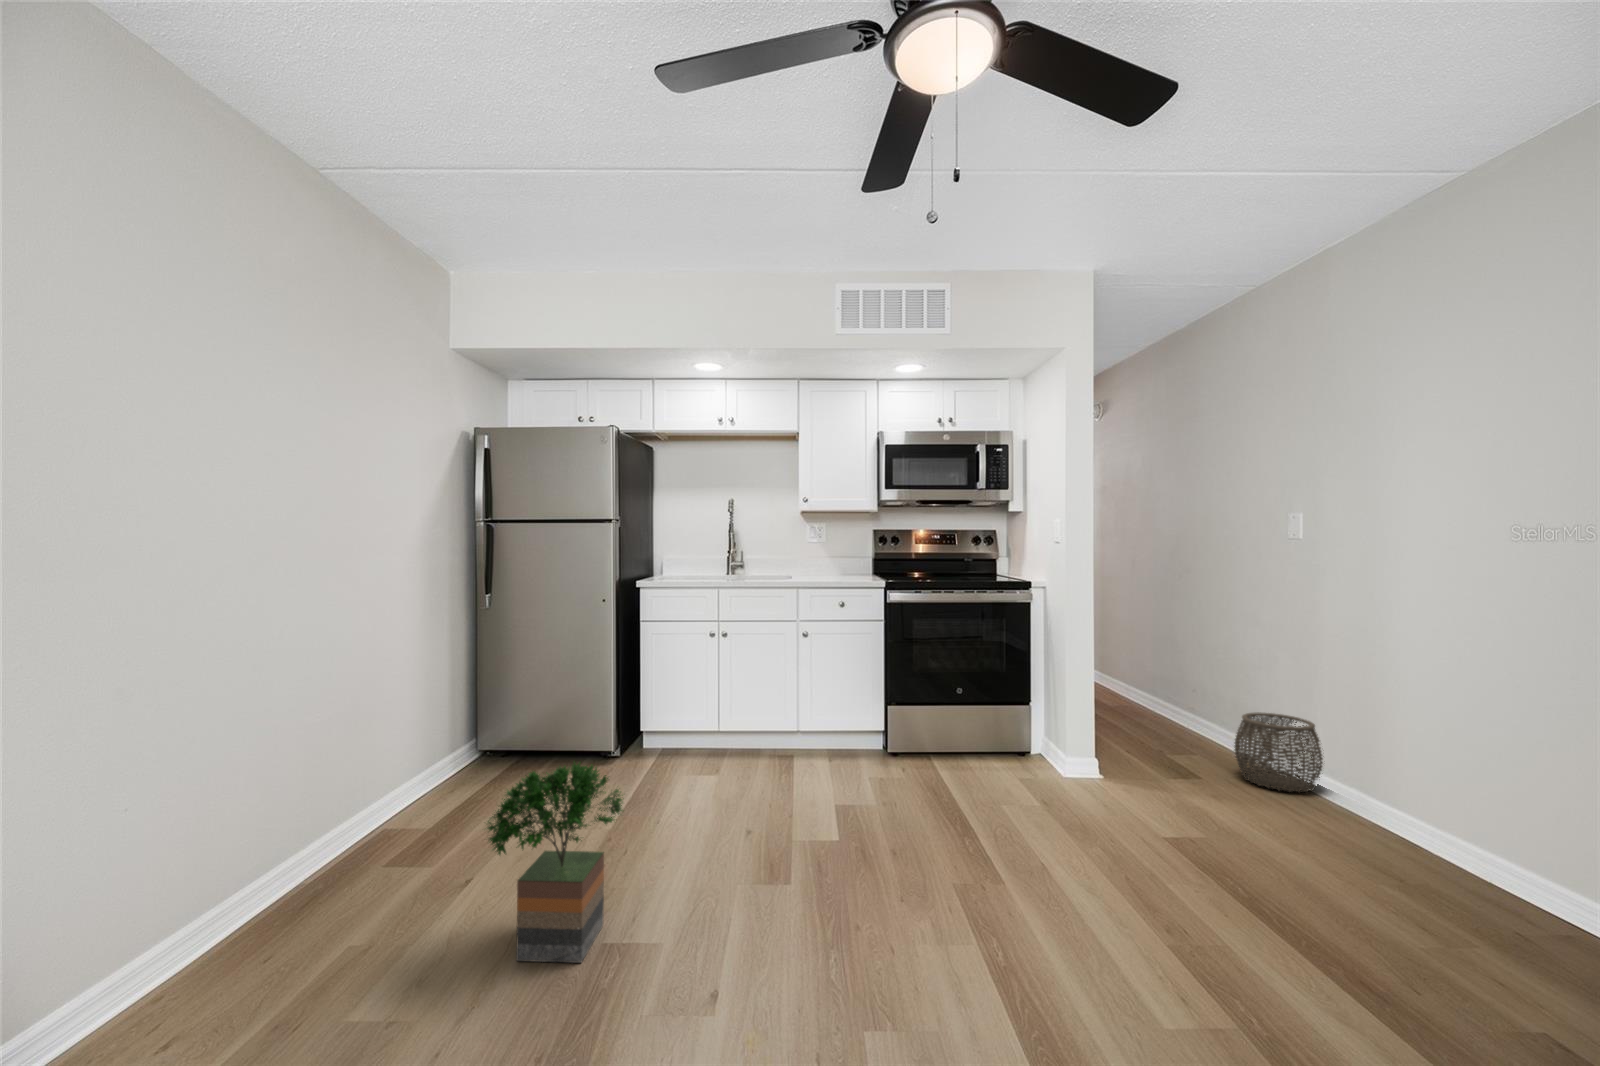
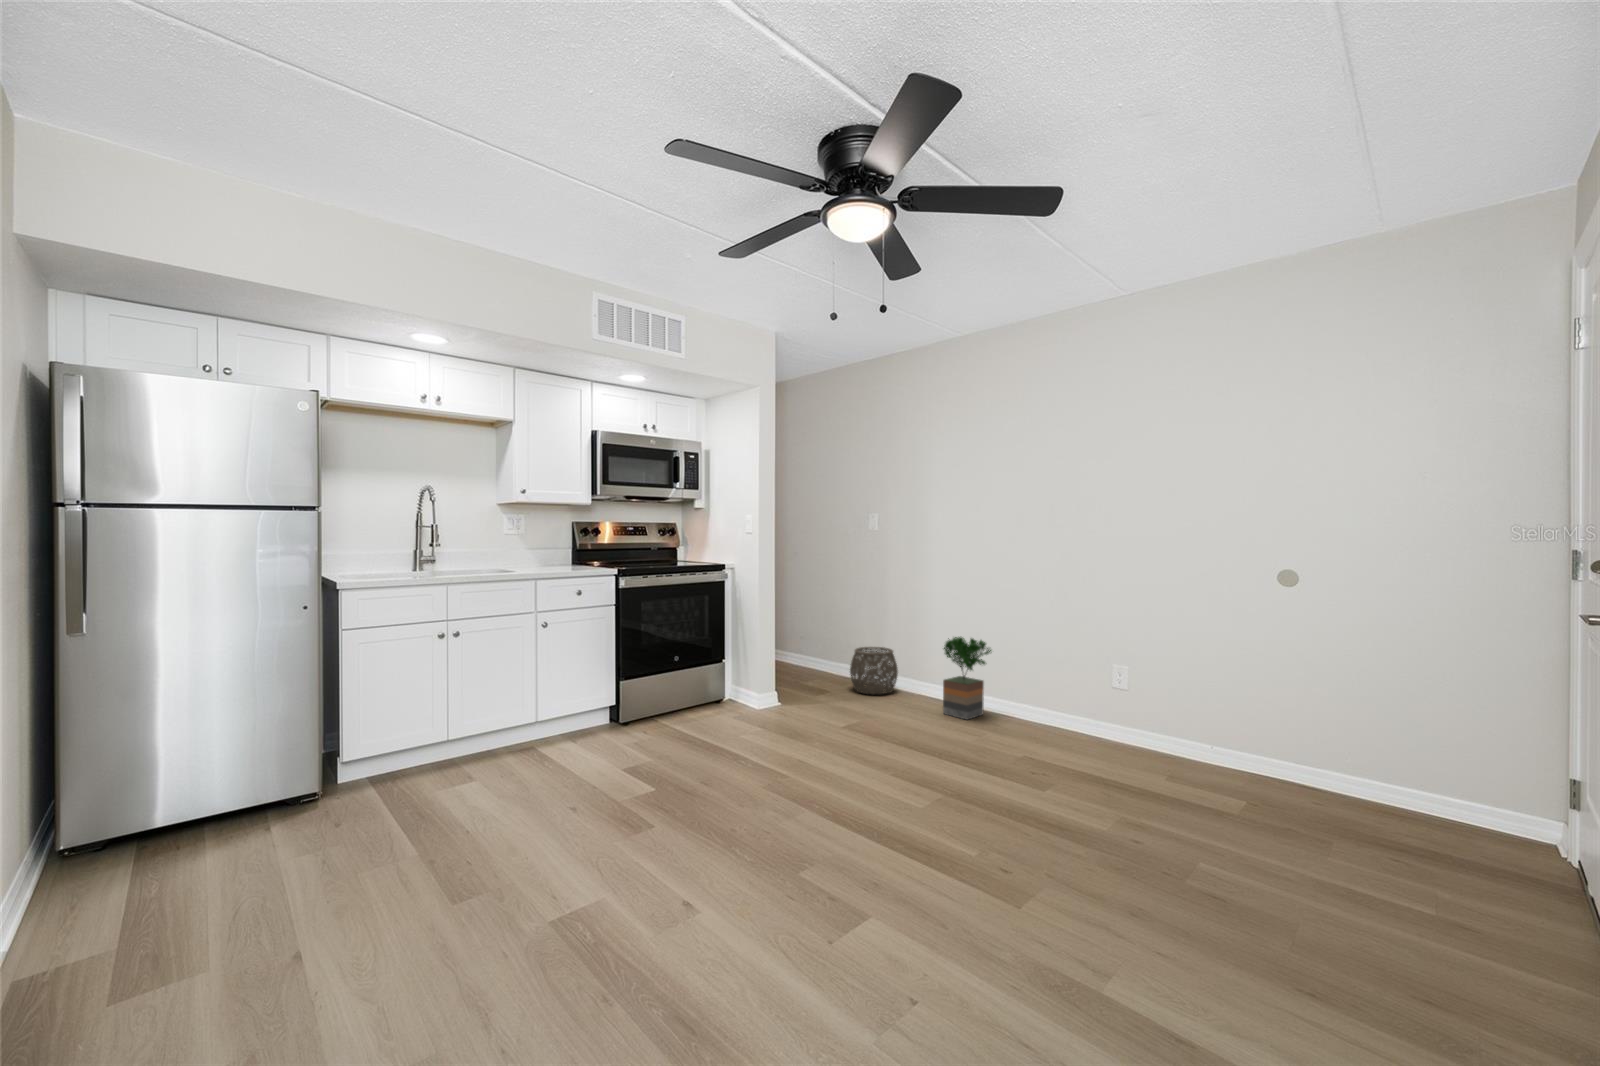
potted tree: present [487,762,623,963] -> present [943,637,991,719]

